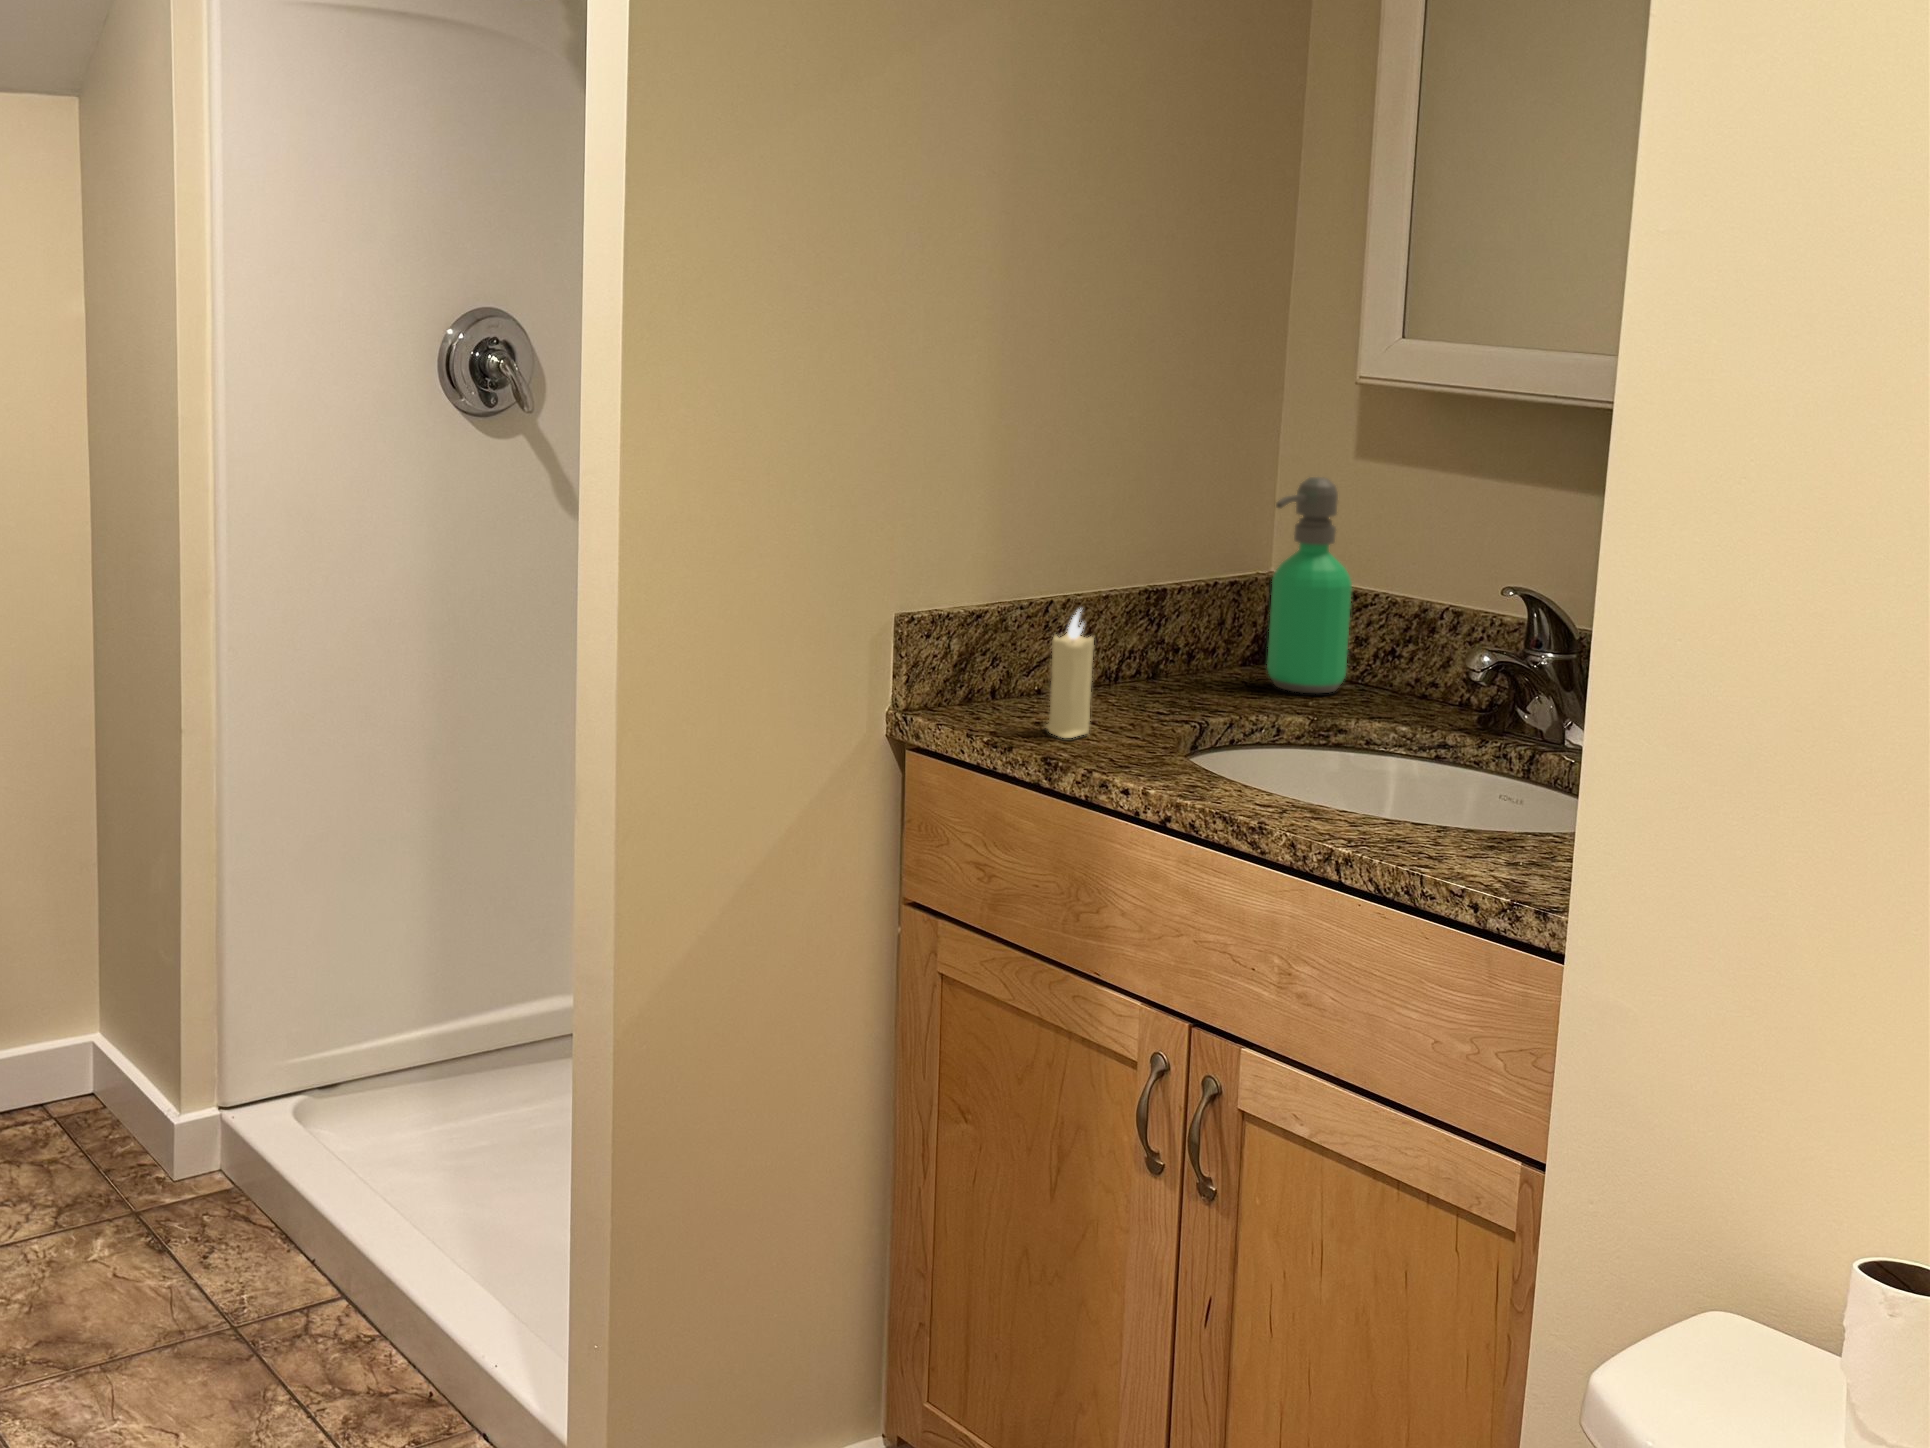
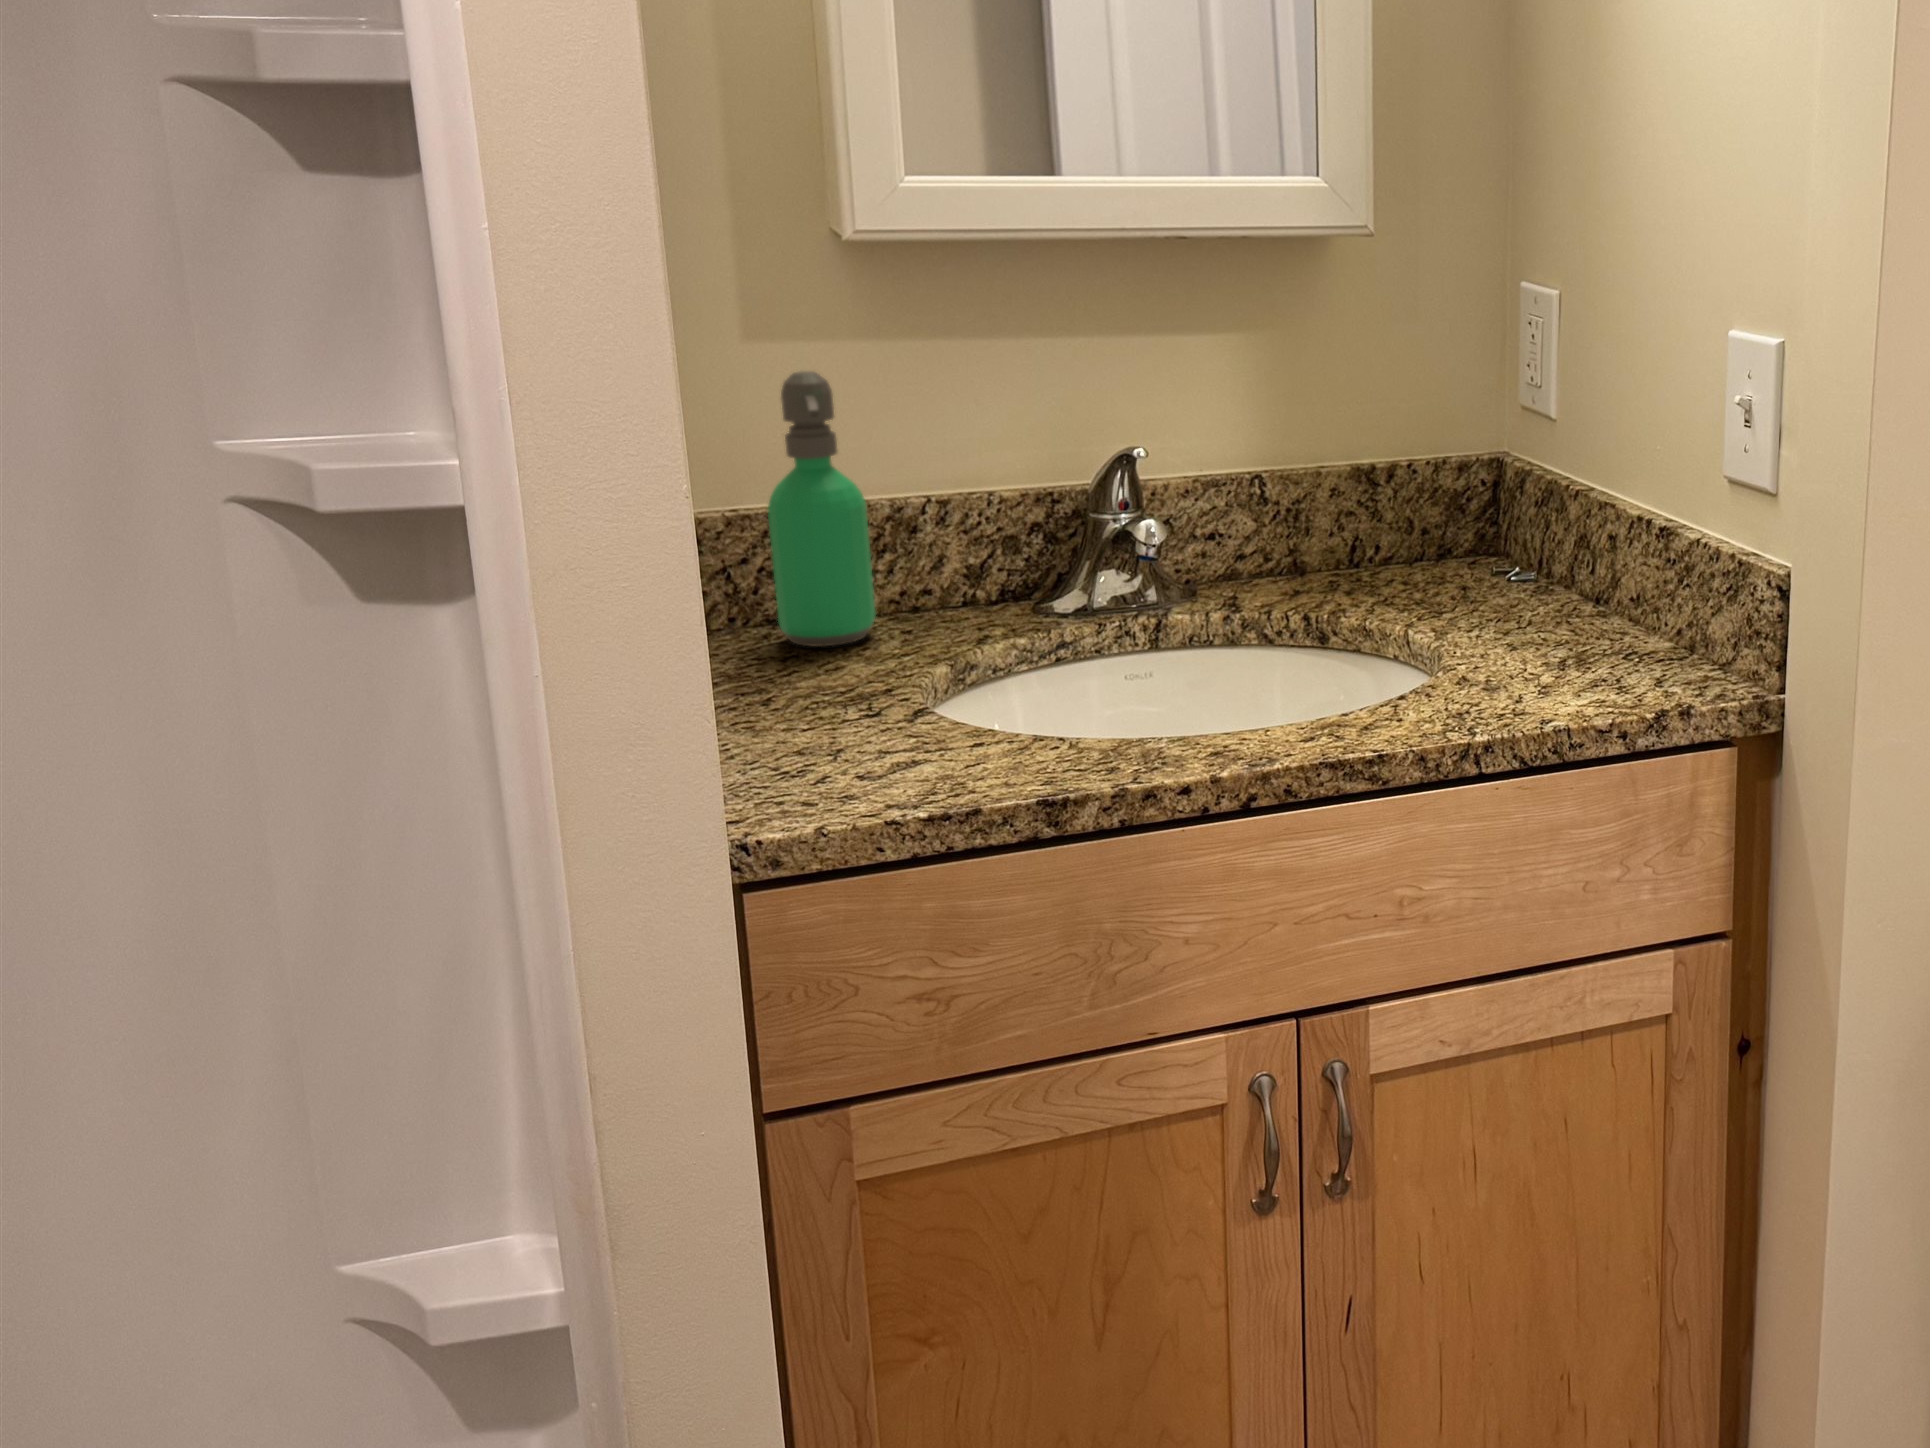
candle: present [1045,610,1094,738] -> none [880,587,964,772]

